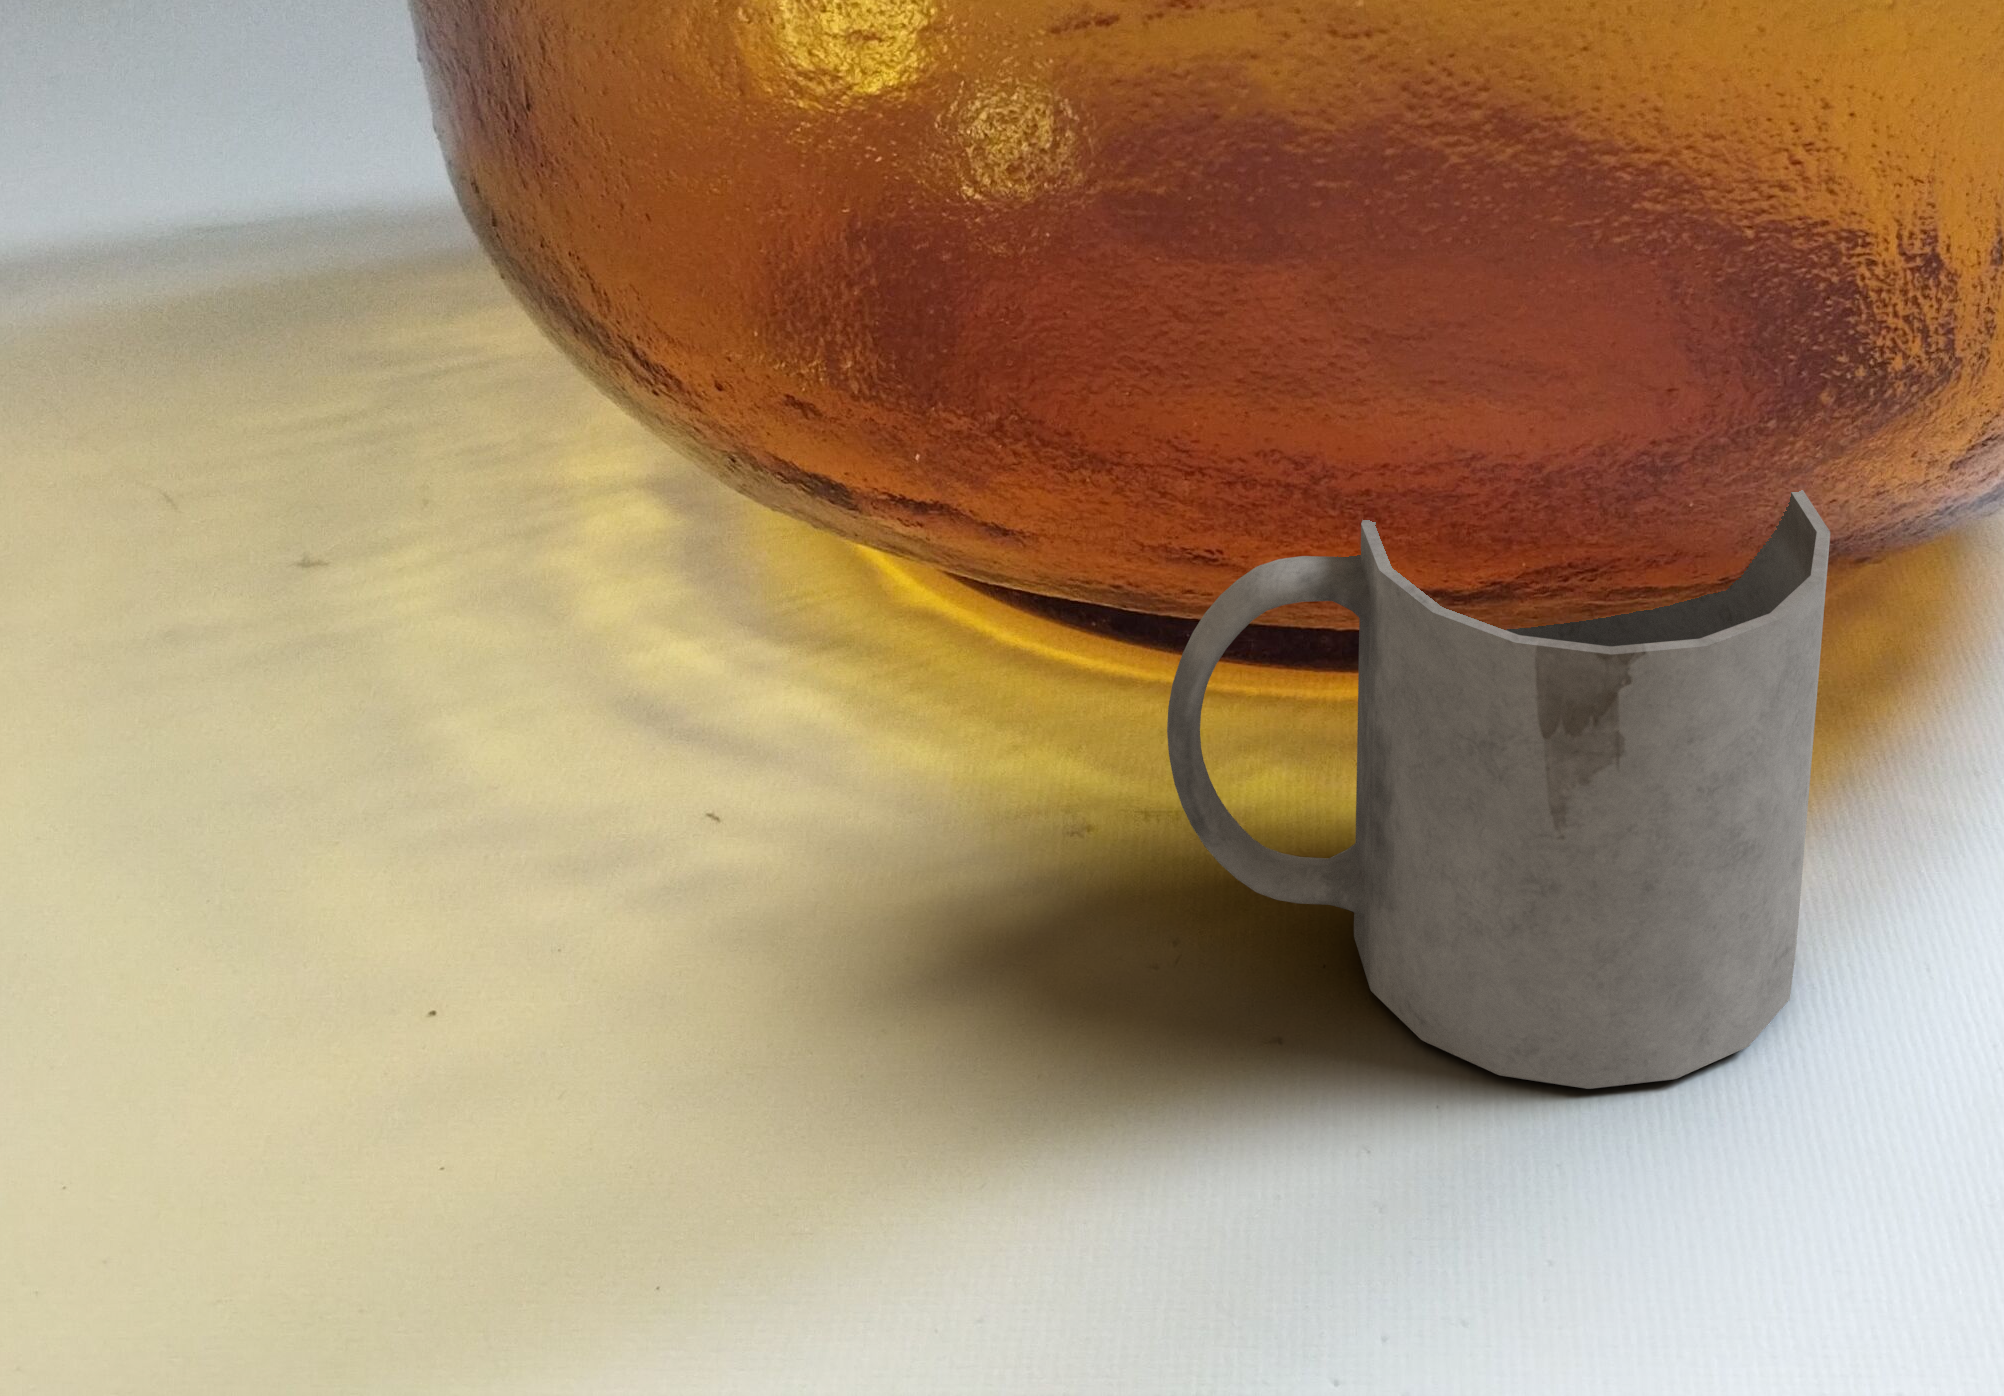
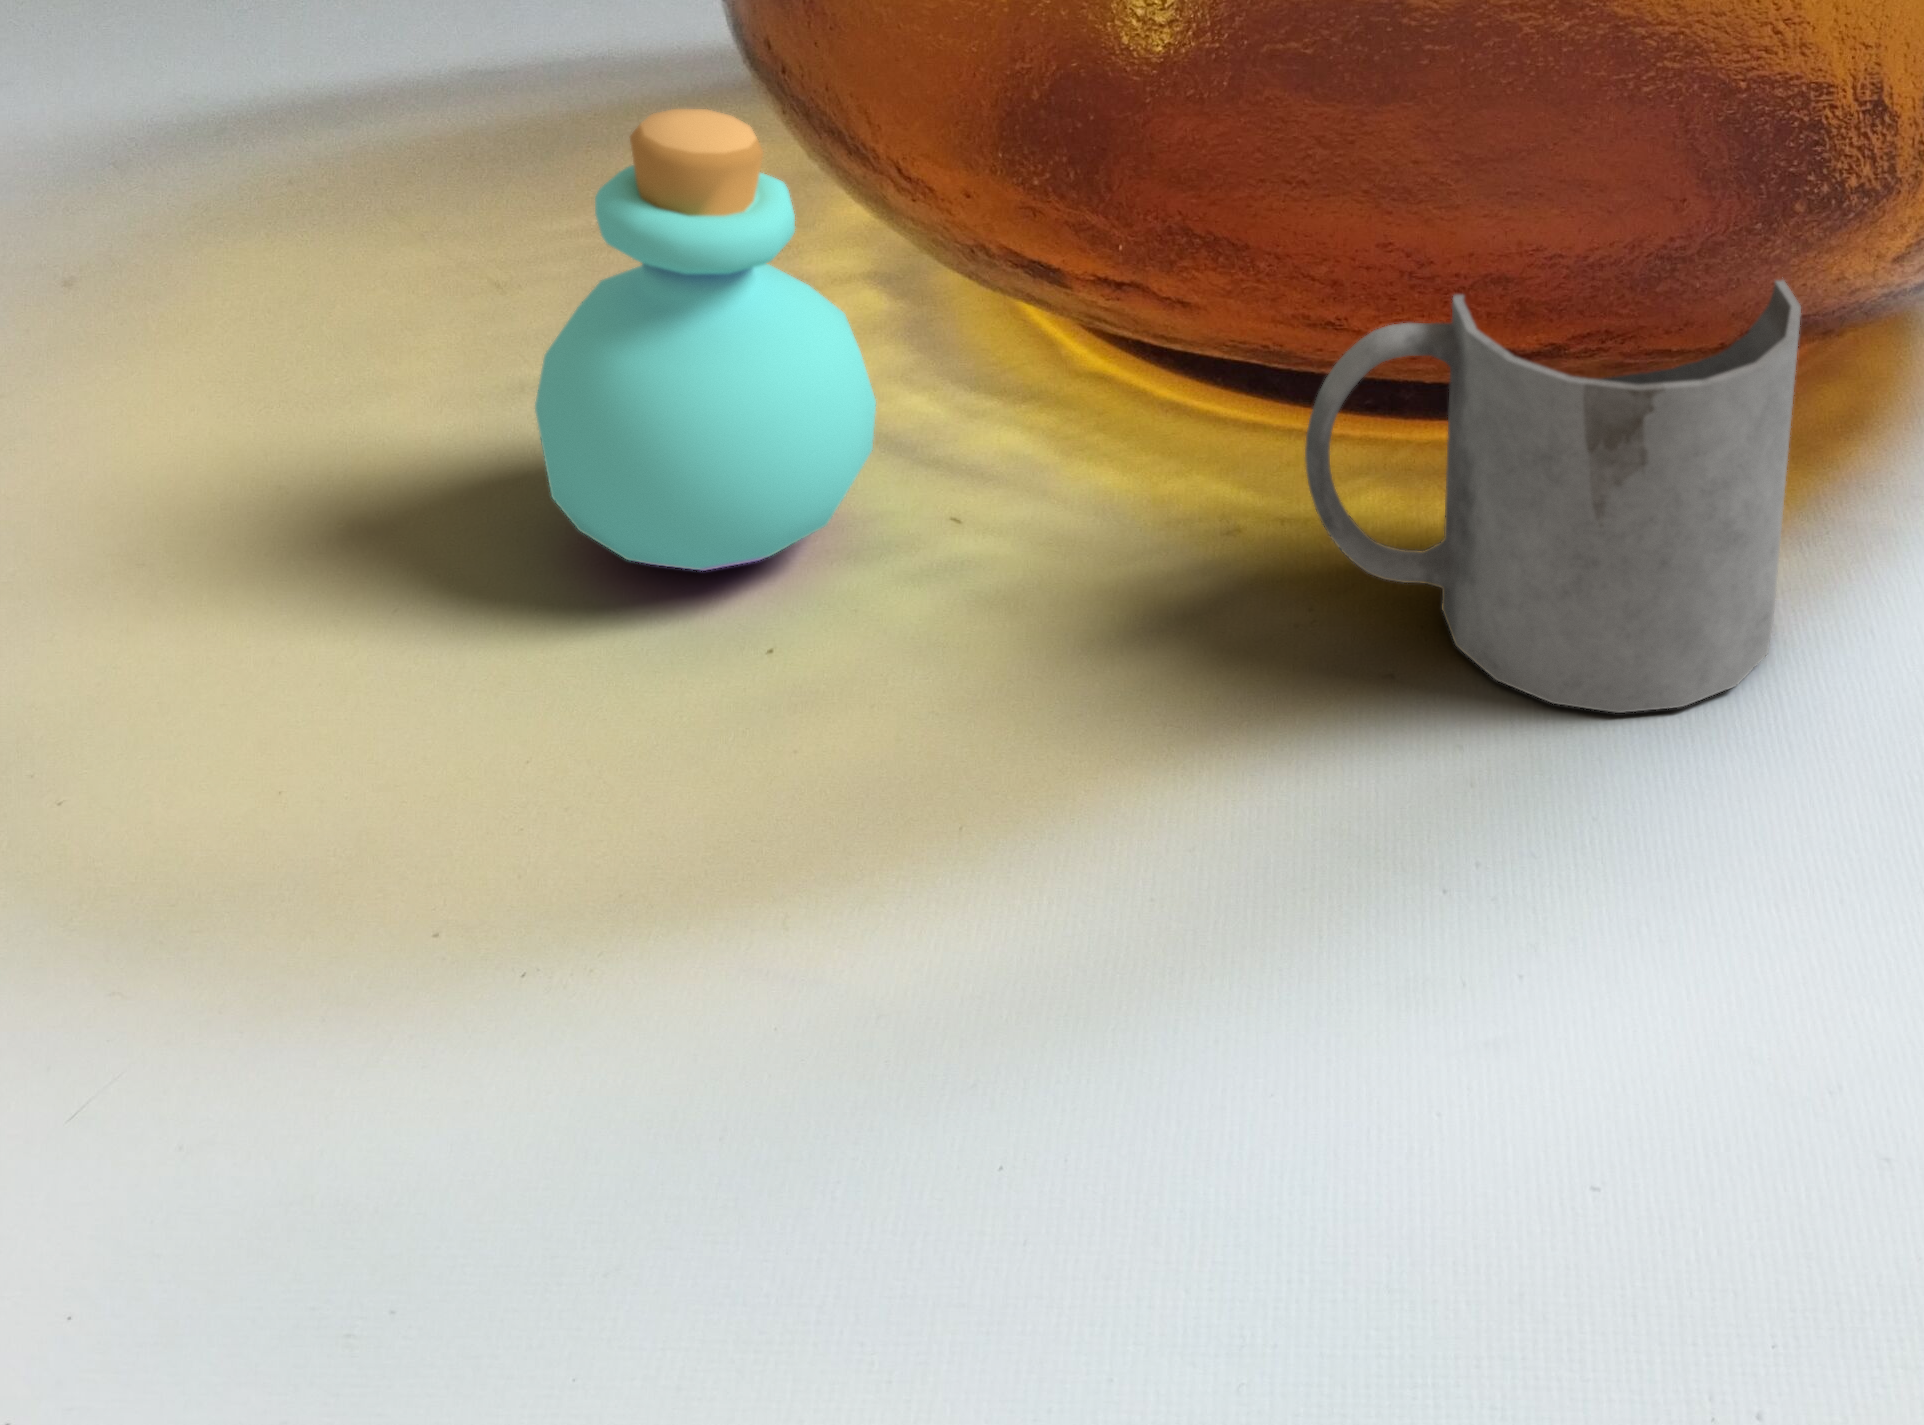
perfume bottle: none [147,271,607,891] -> present [535,109,876,571]

